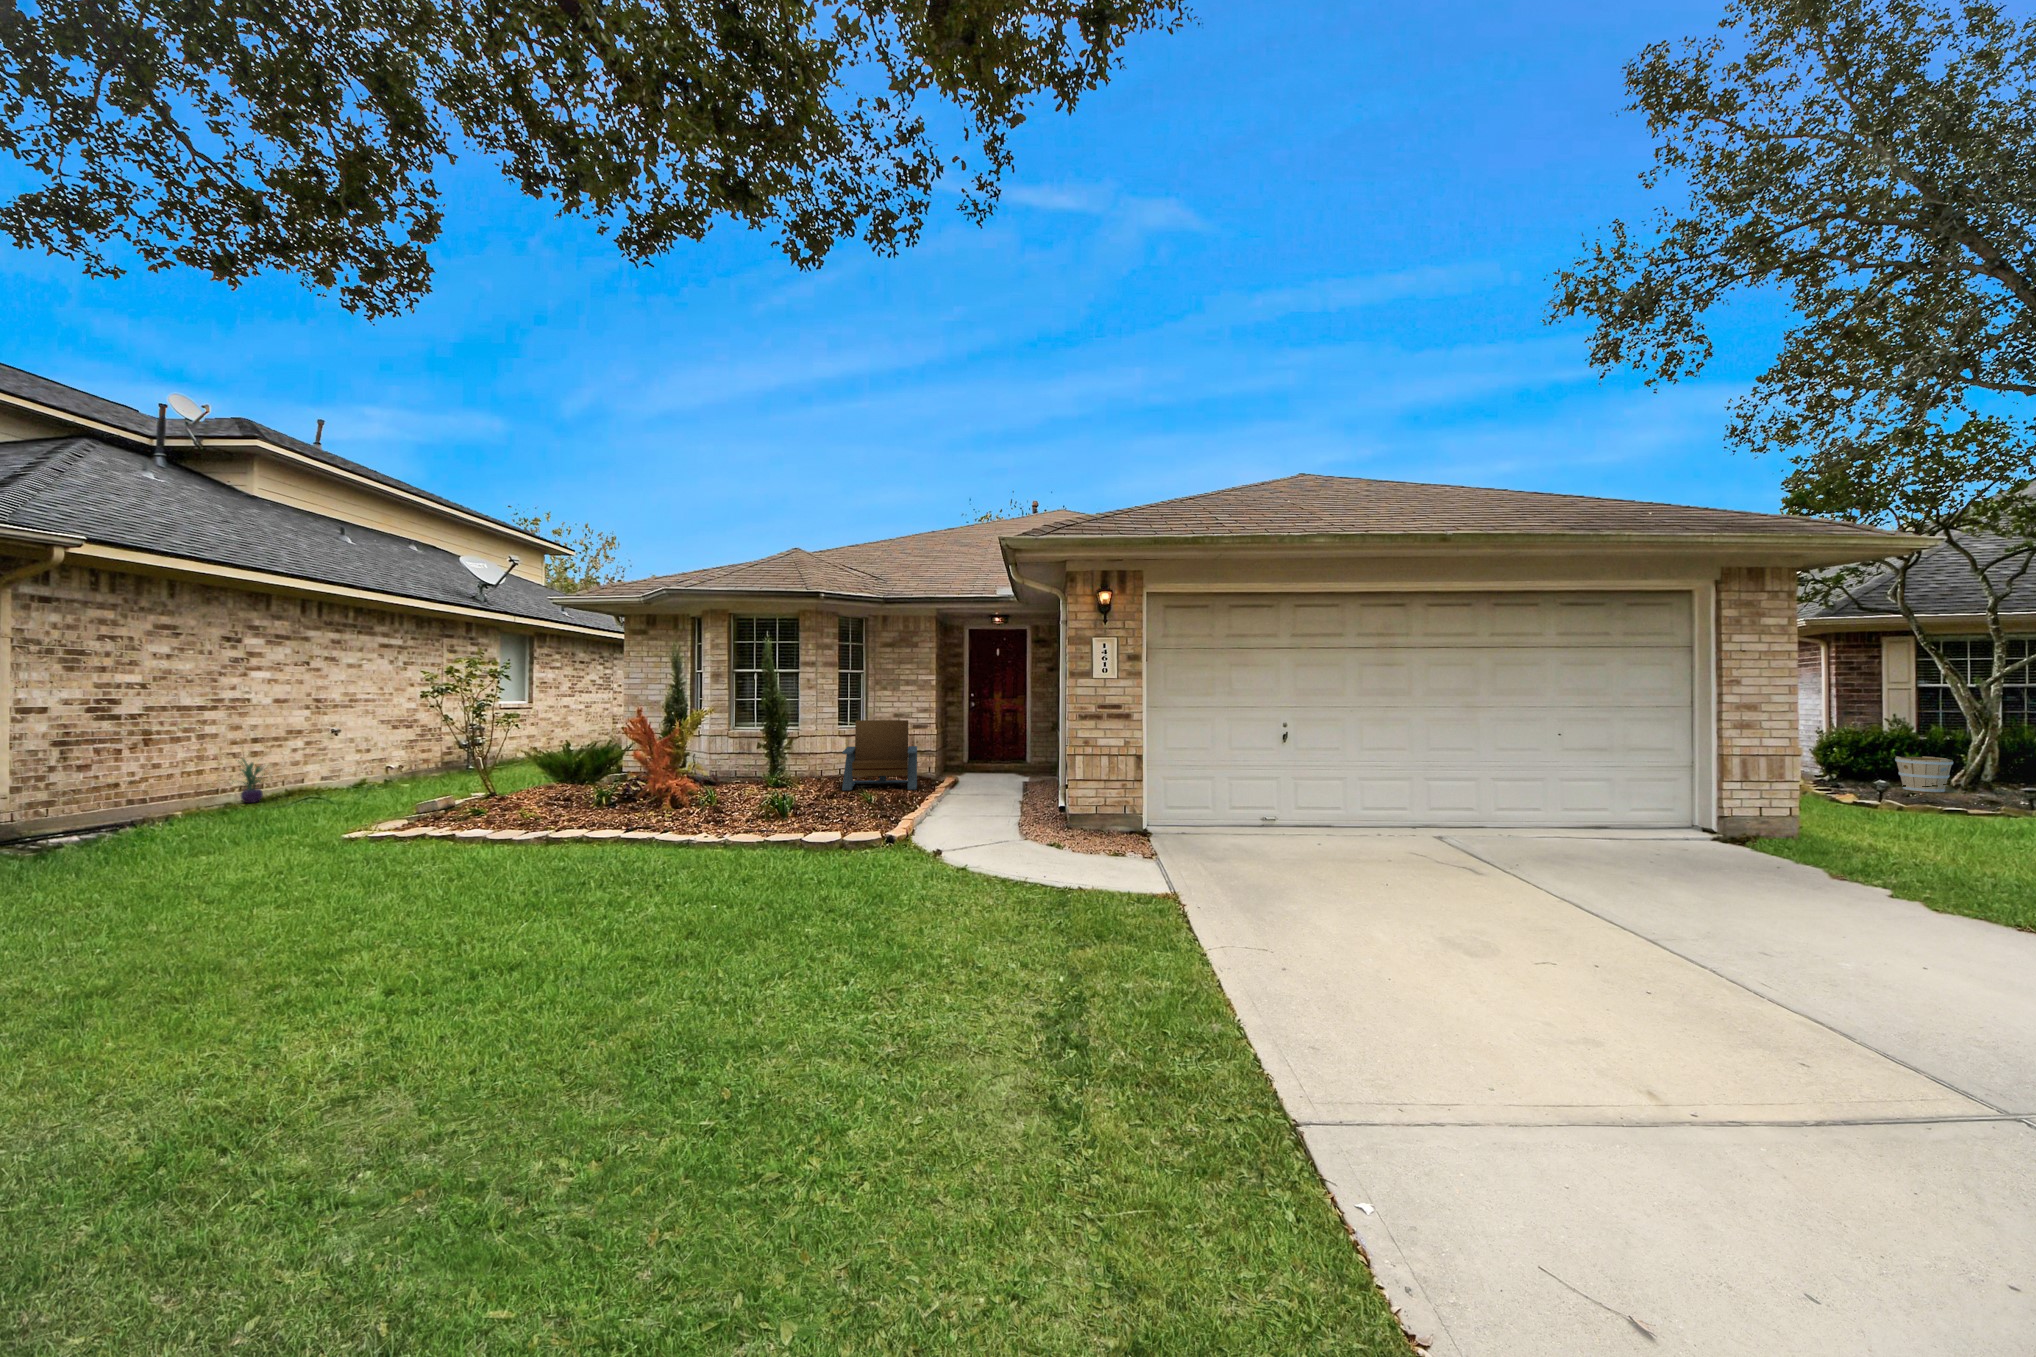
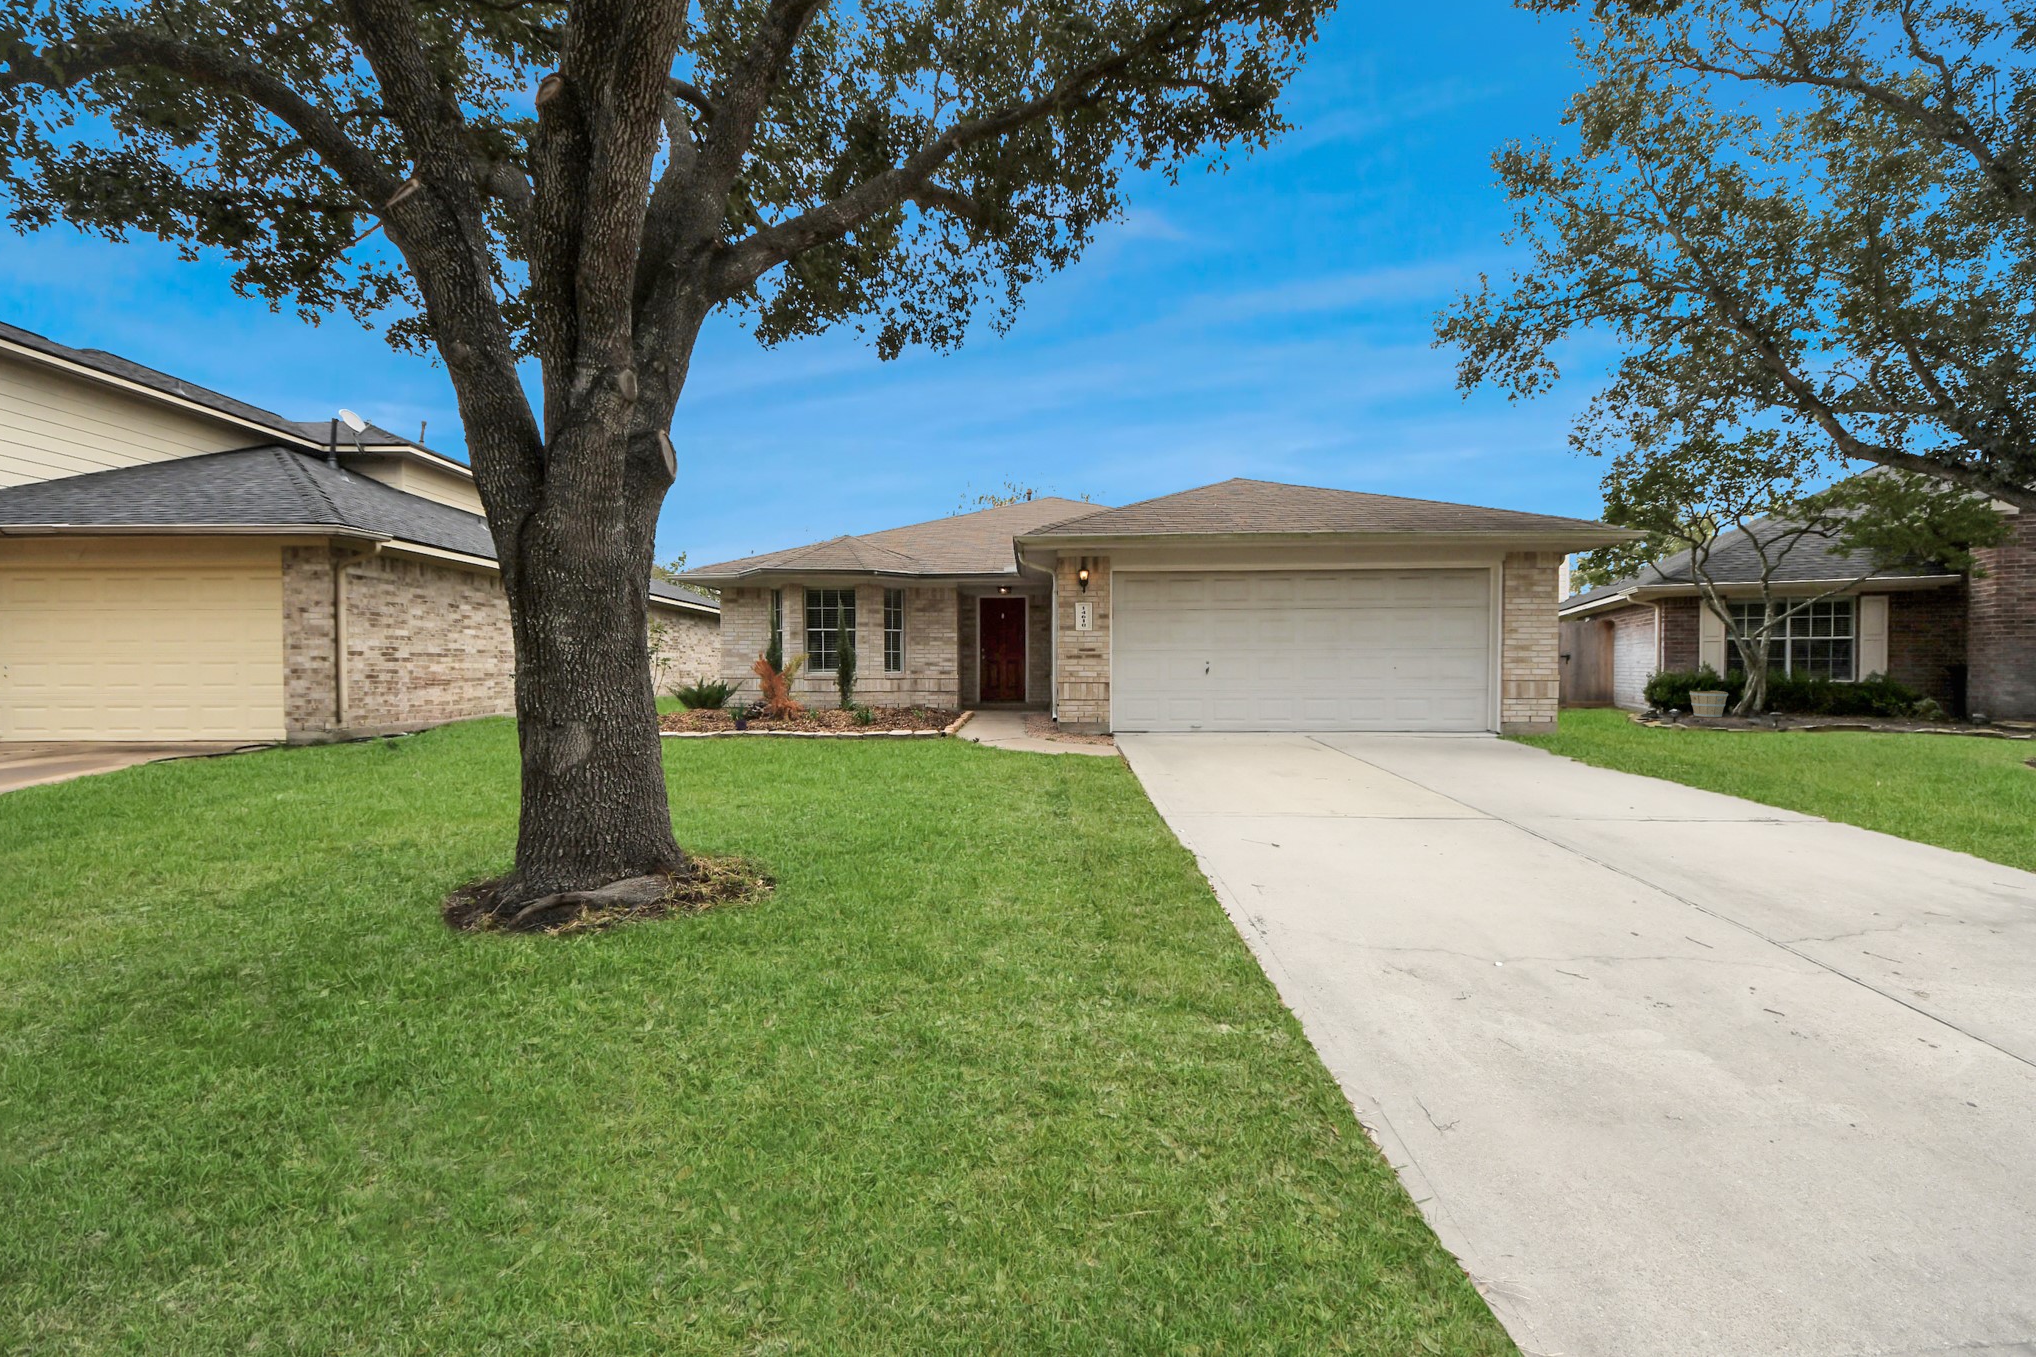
lounge chair: present [842,720,917,790] -> none [891,666,946,717]
decorative plant: present [233,759,263,803] -> present [735,697,747,730]

